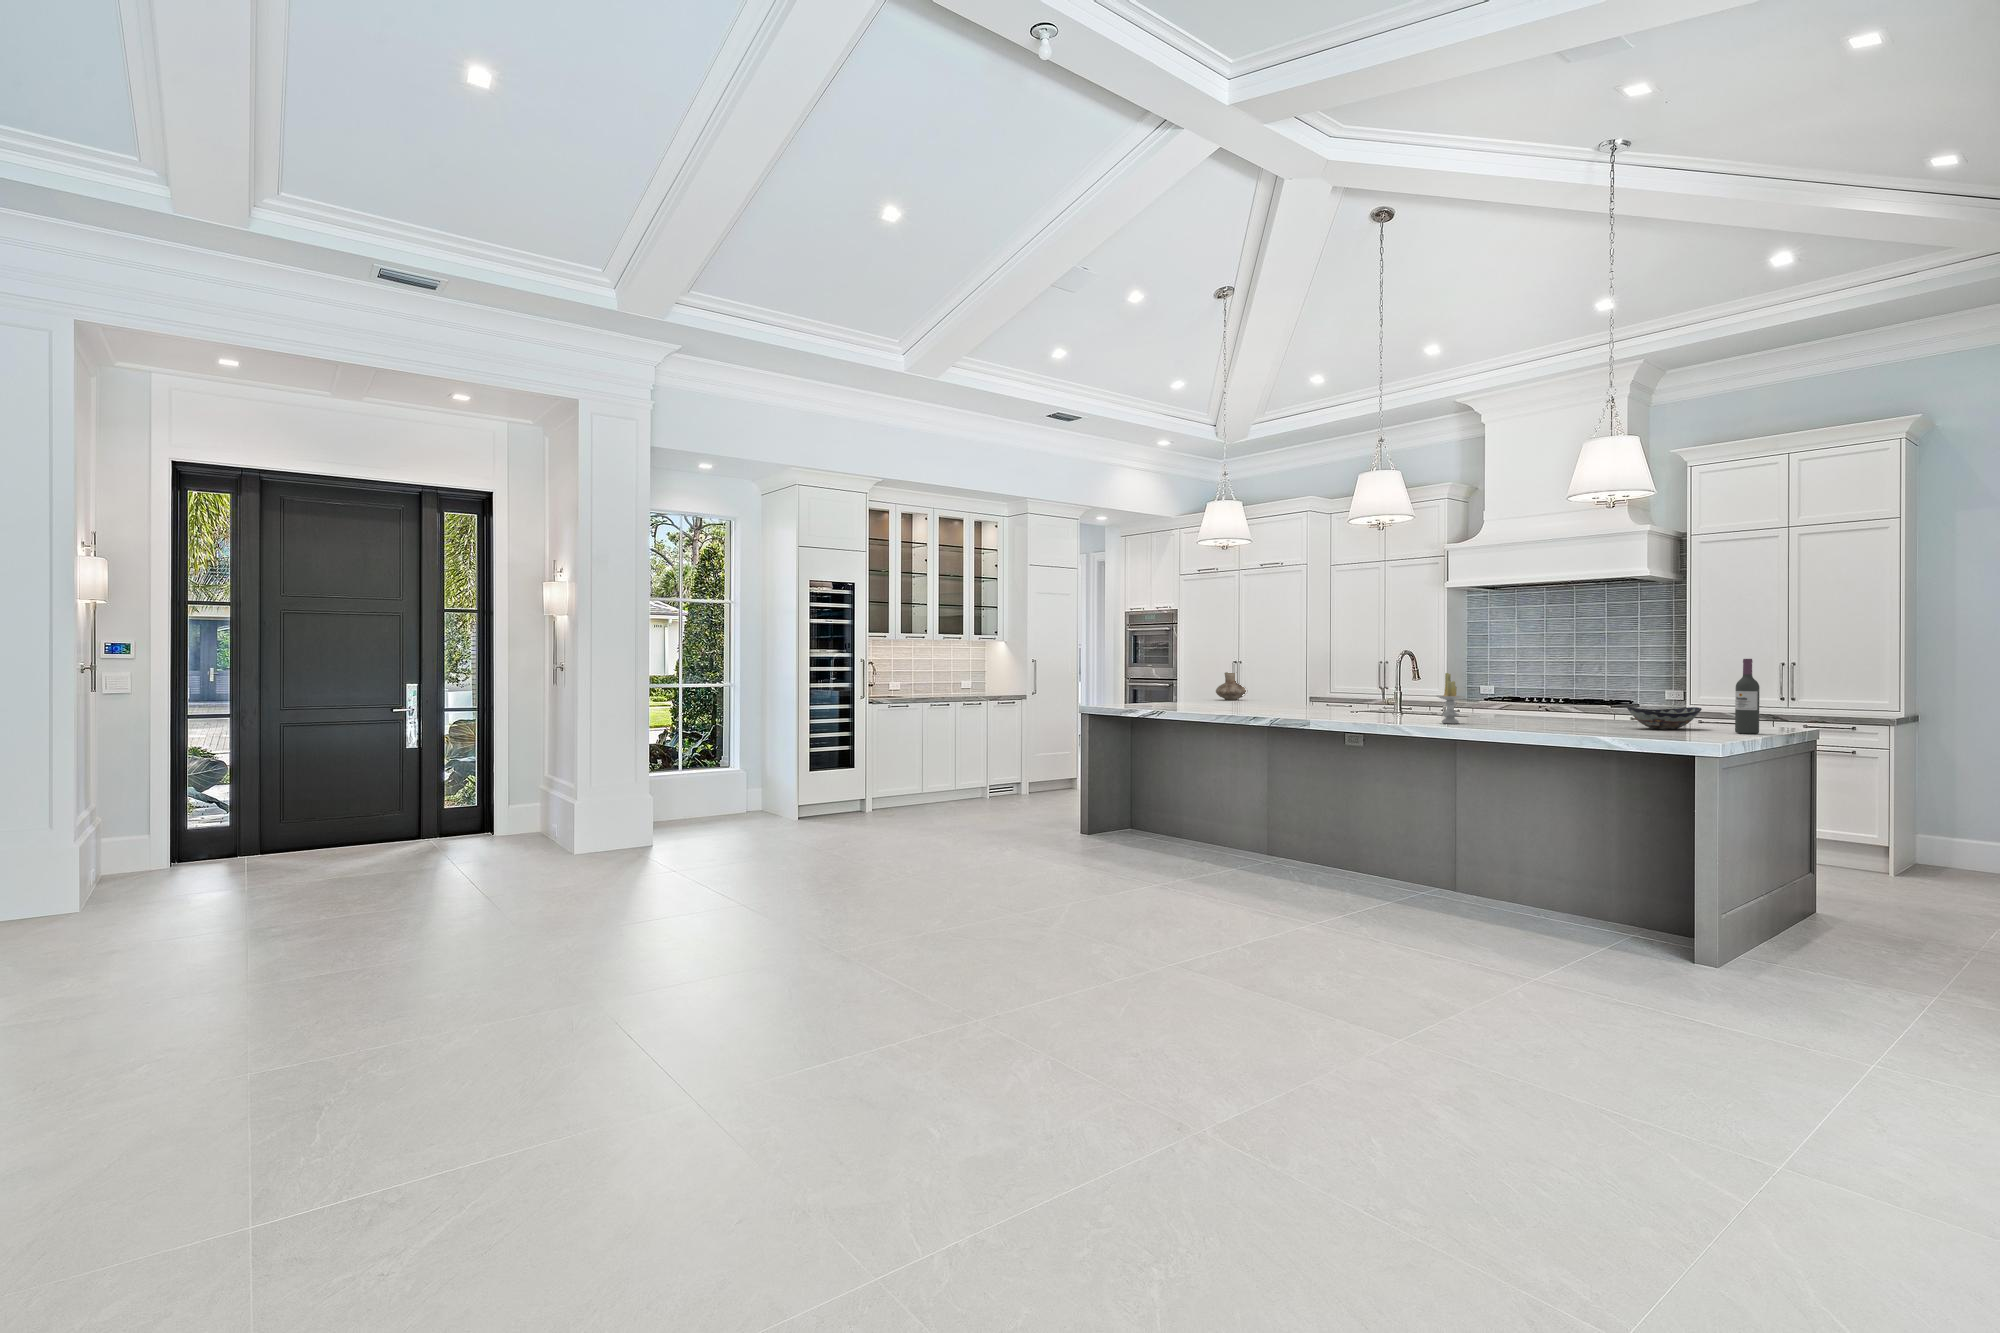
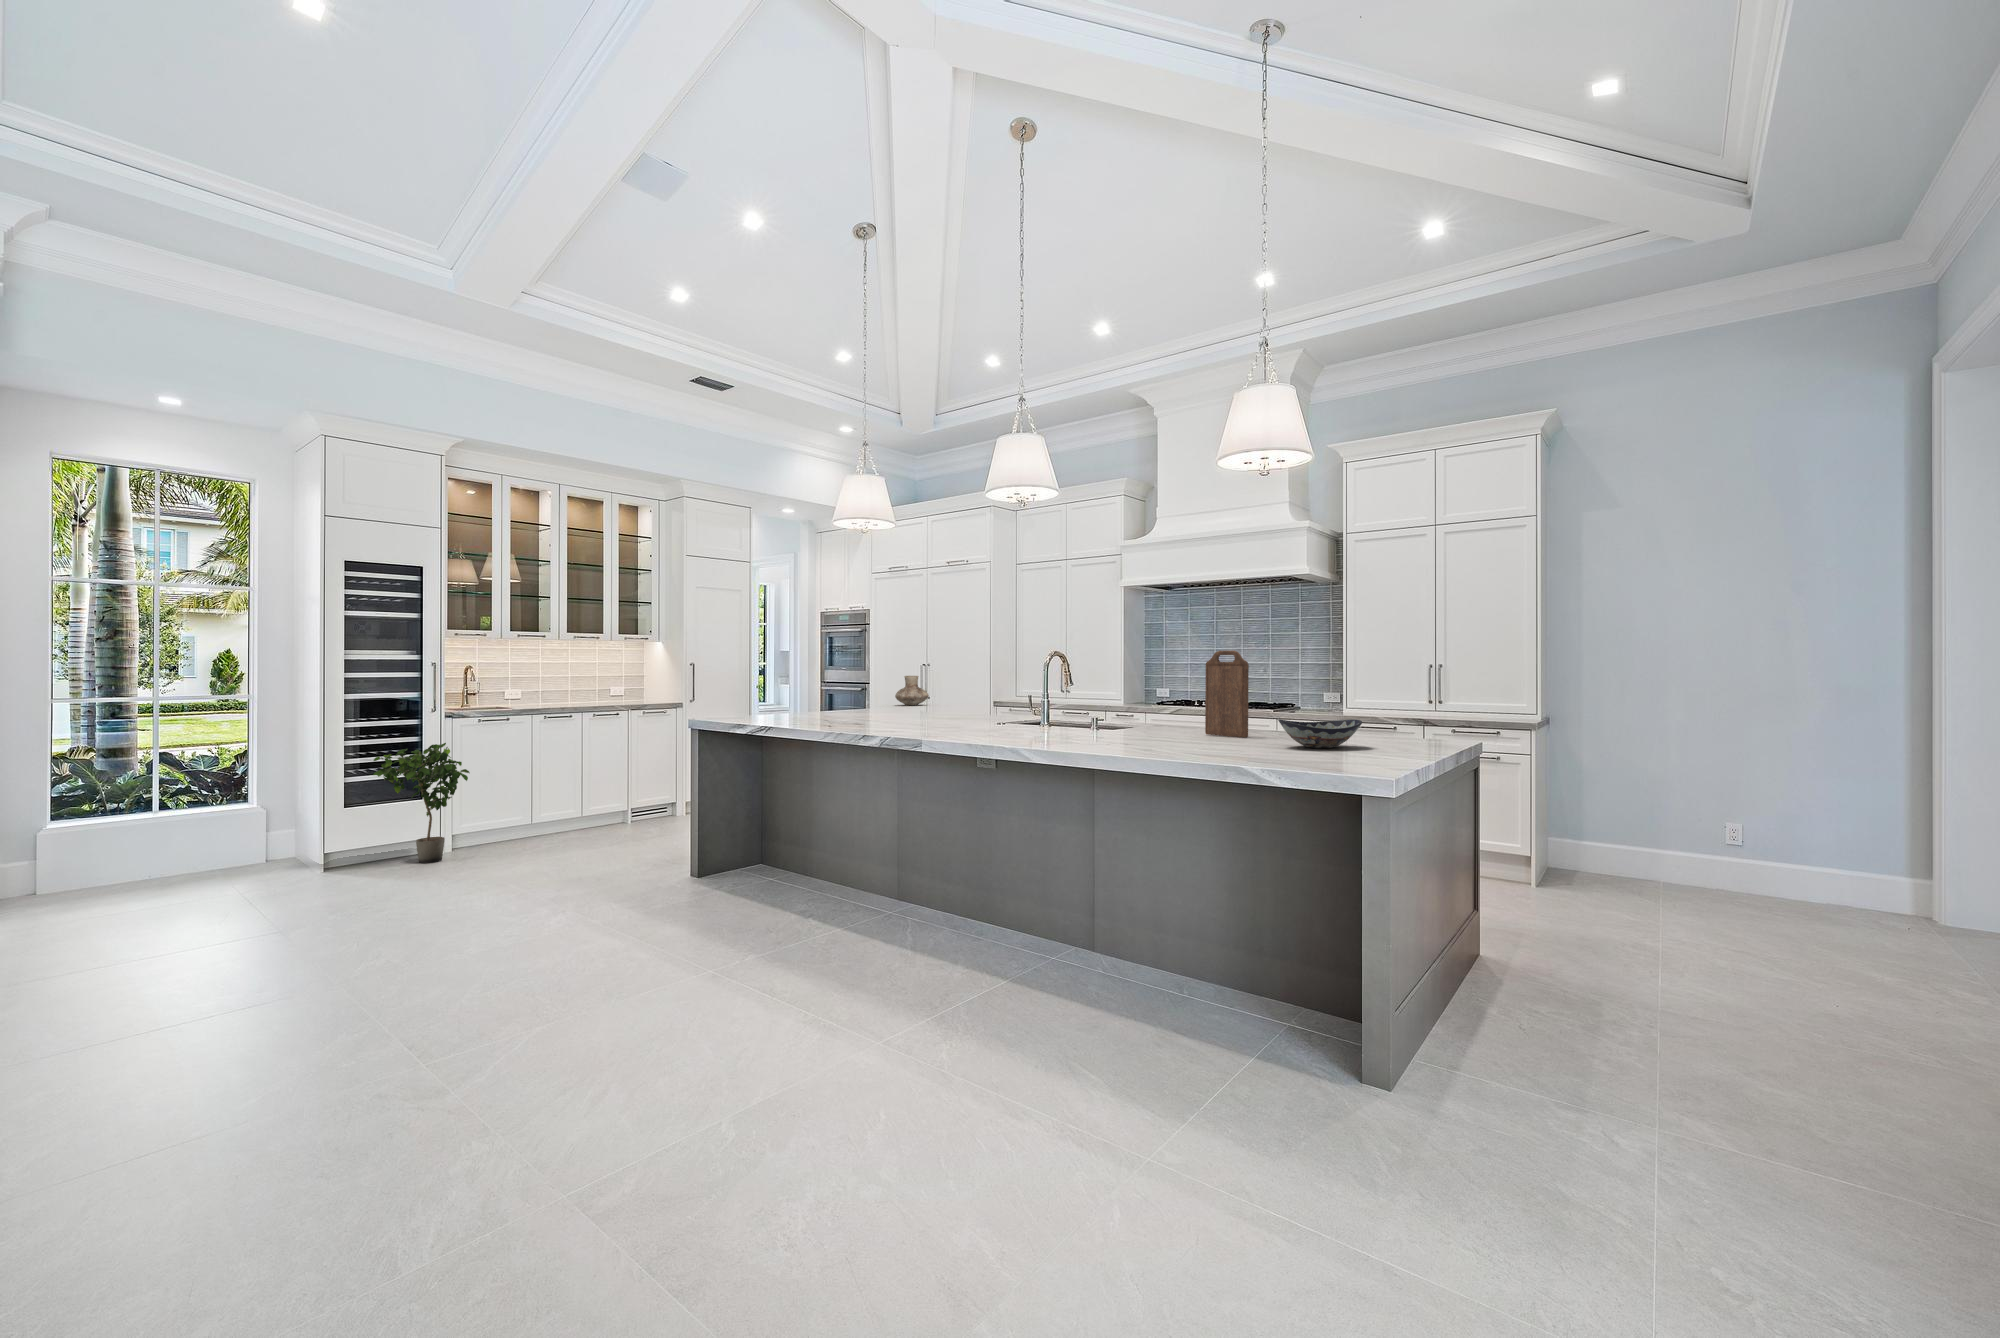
cutting board: none [1555,651,1596,723] -> present [1205,651,1249,737]
wine bottle: present [1735,659,1759,734] -> none [1401,659,1428,756]
candle: present [1437,673,1464,724] -> none [1068,677,1100,741]
potted plant: none [833,724,890,818] -> present [373,743,470,863]

